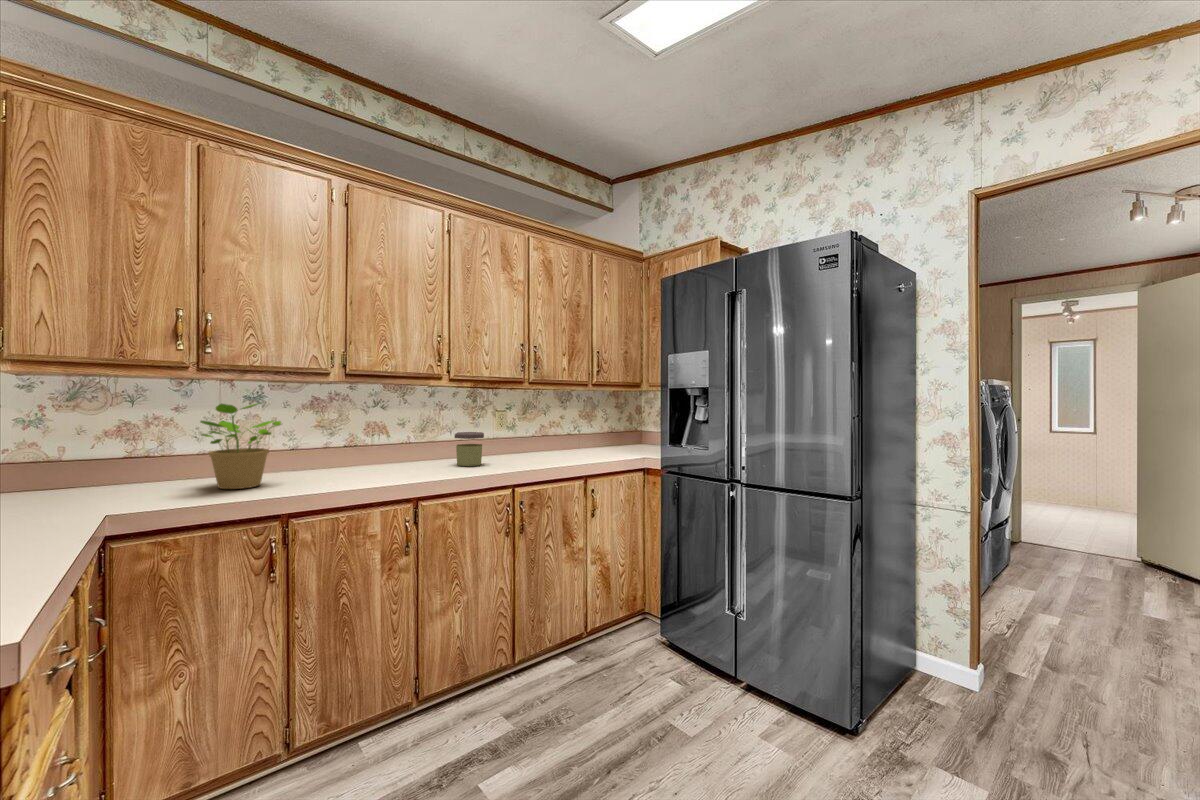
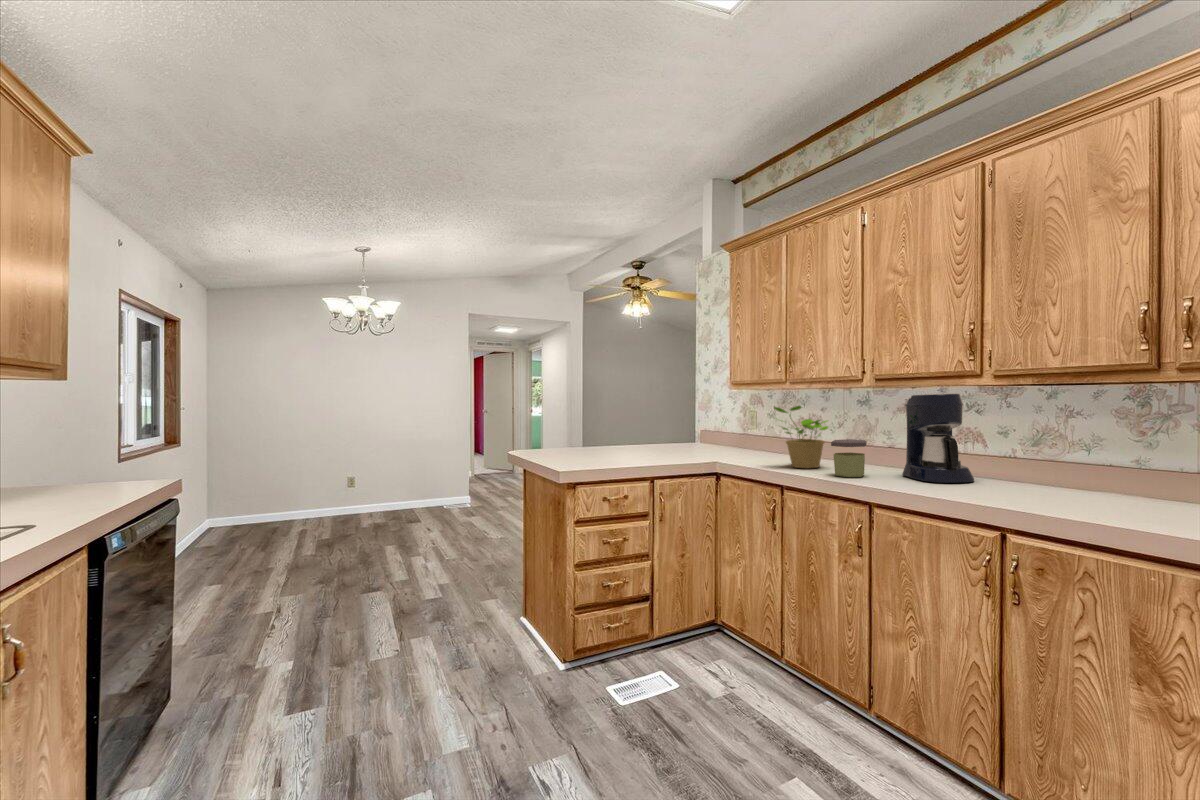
coffee maker: none [361,392,423,472] -> present [902,394,974,483]
jar: present [455,432,484,466] -> present [831,439,866,477]

